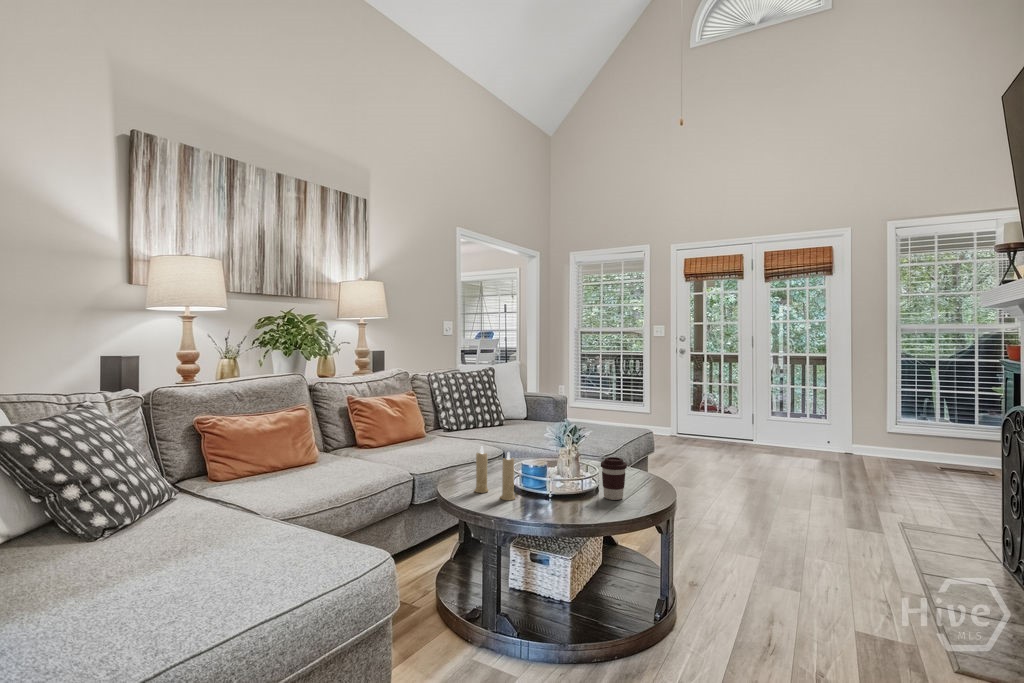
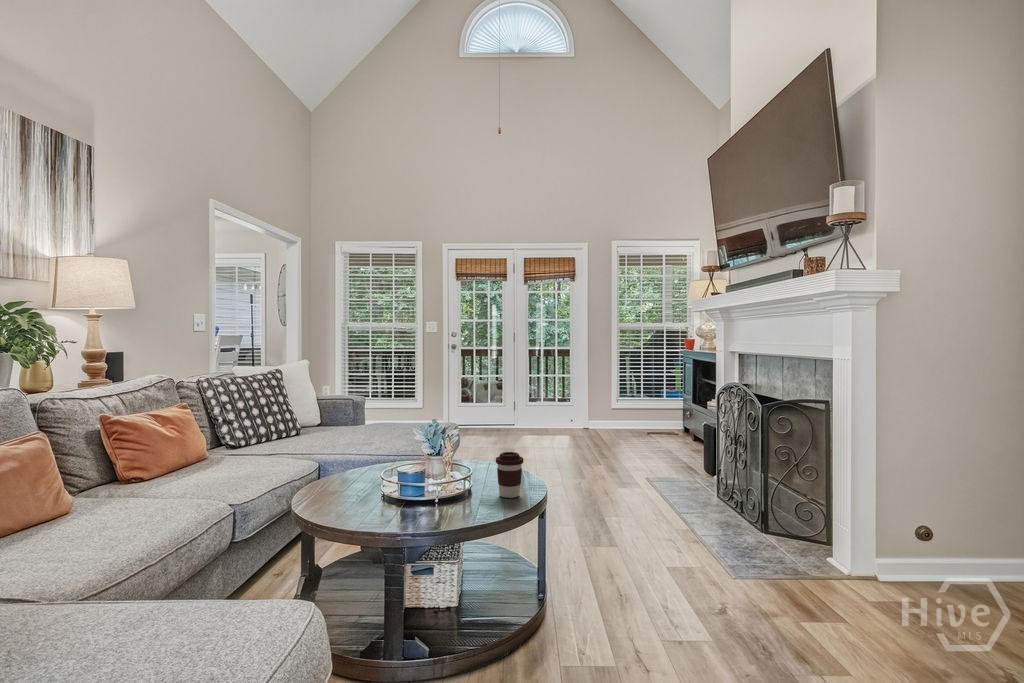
candle: present [474,447,515,501] -> none [351,454,410,518]

